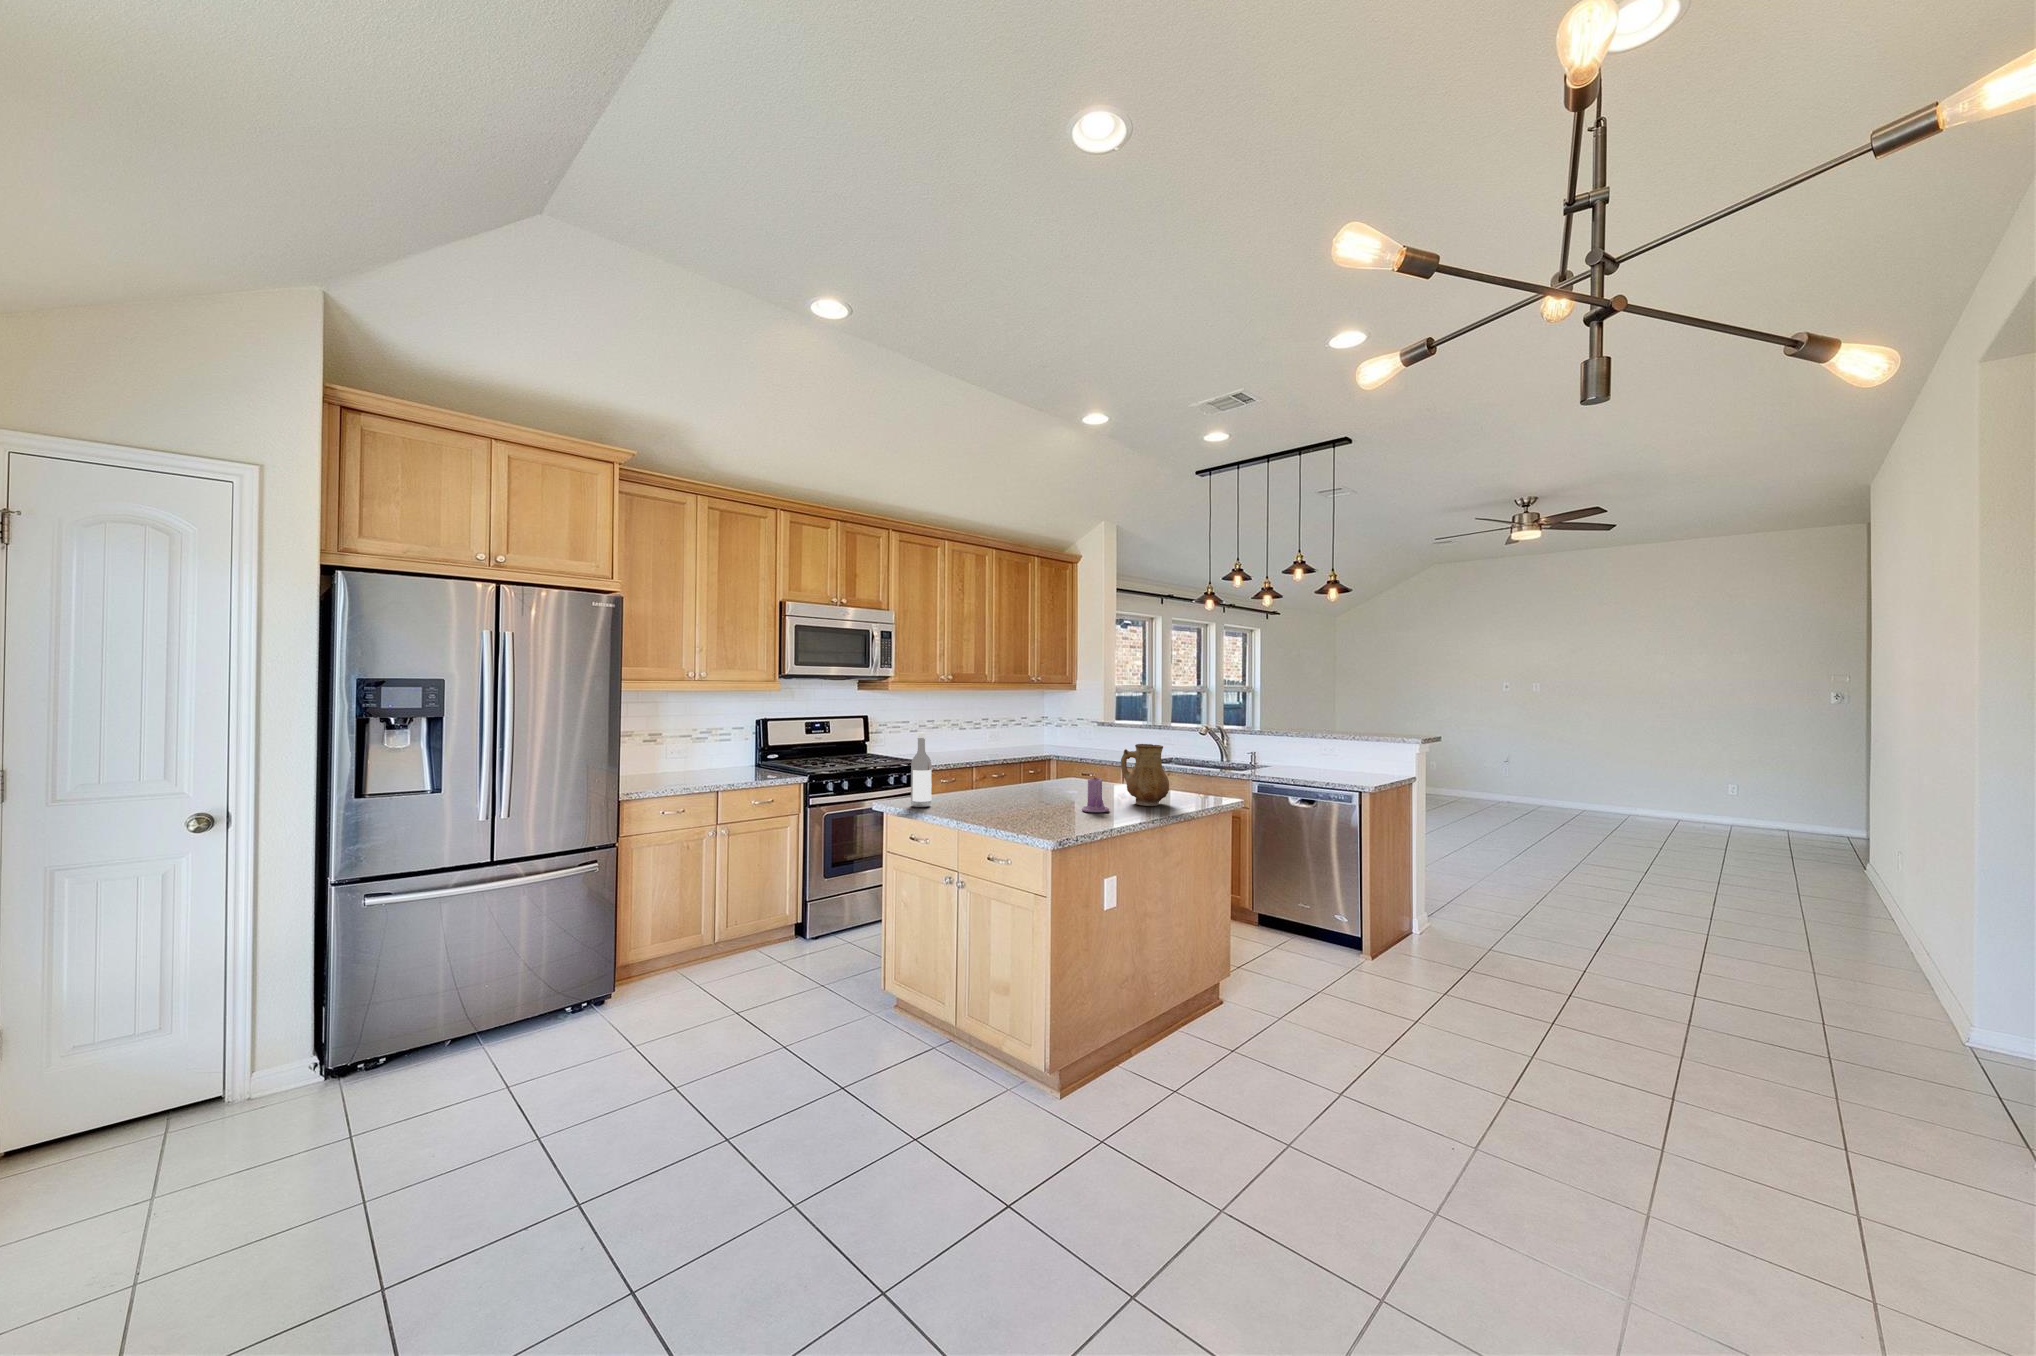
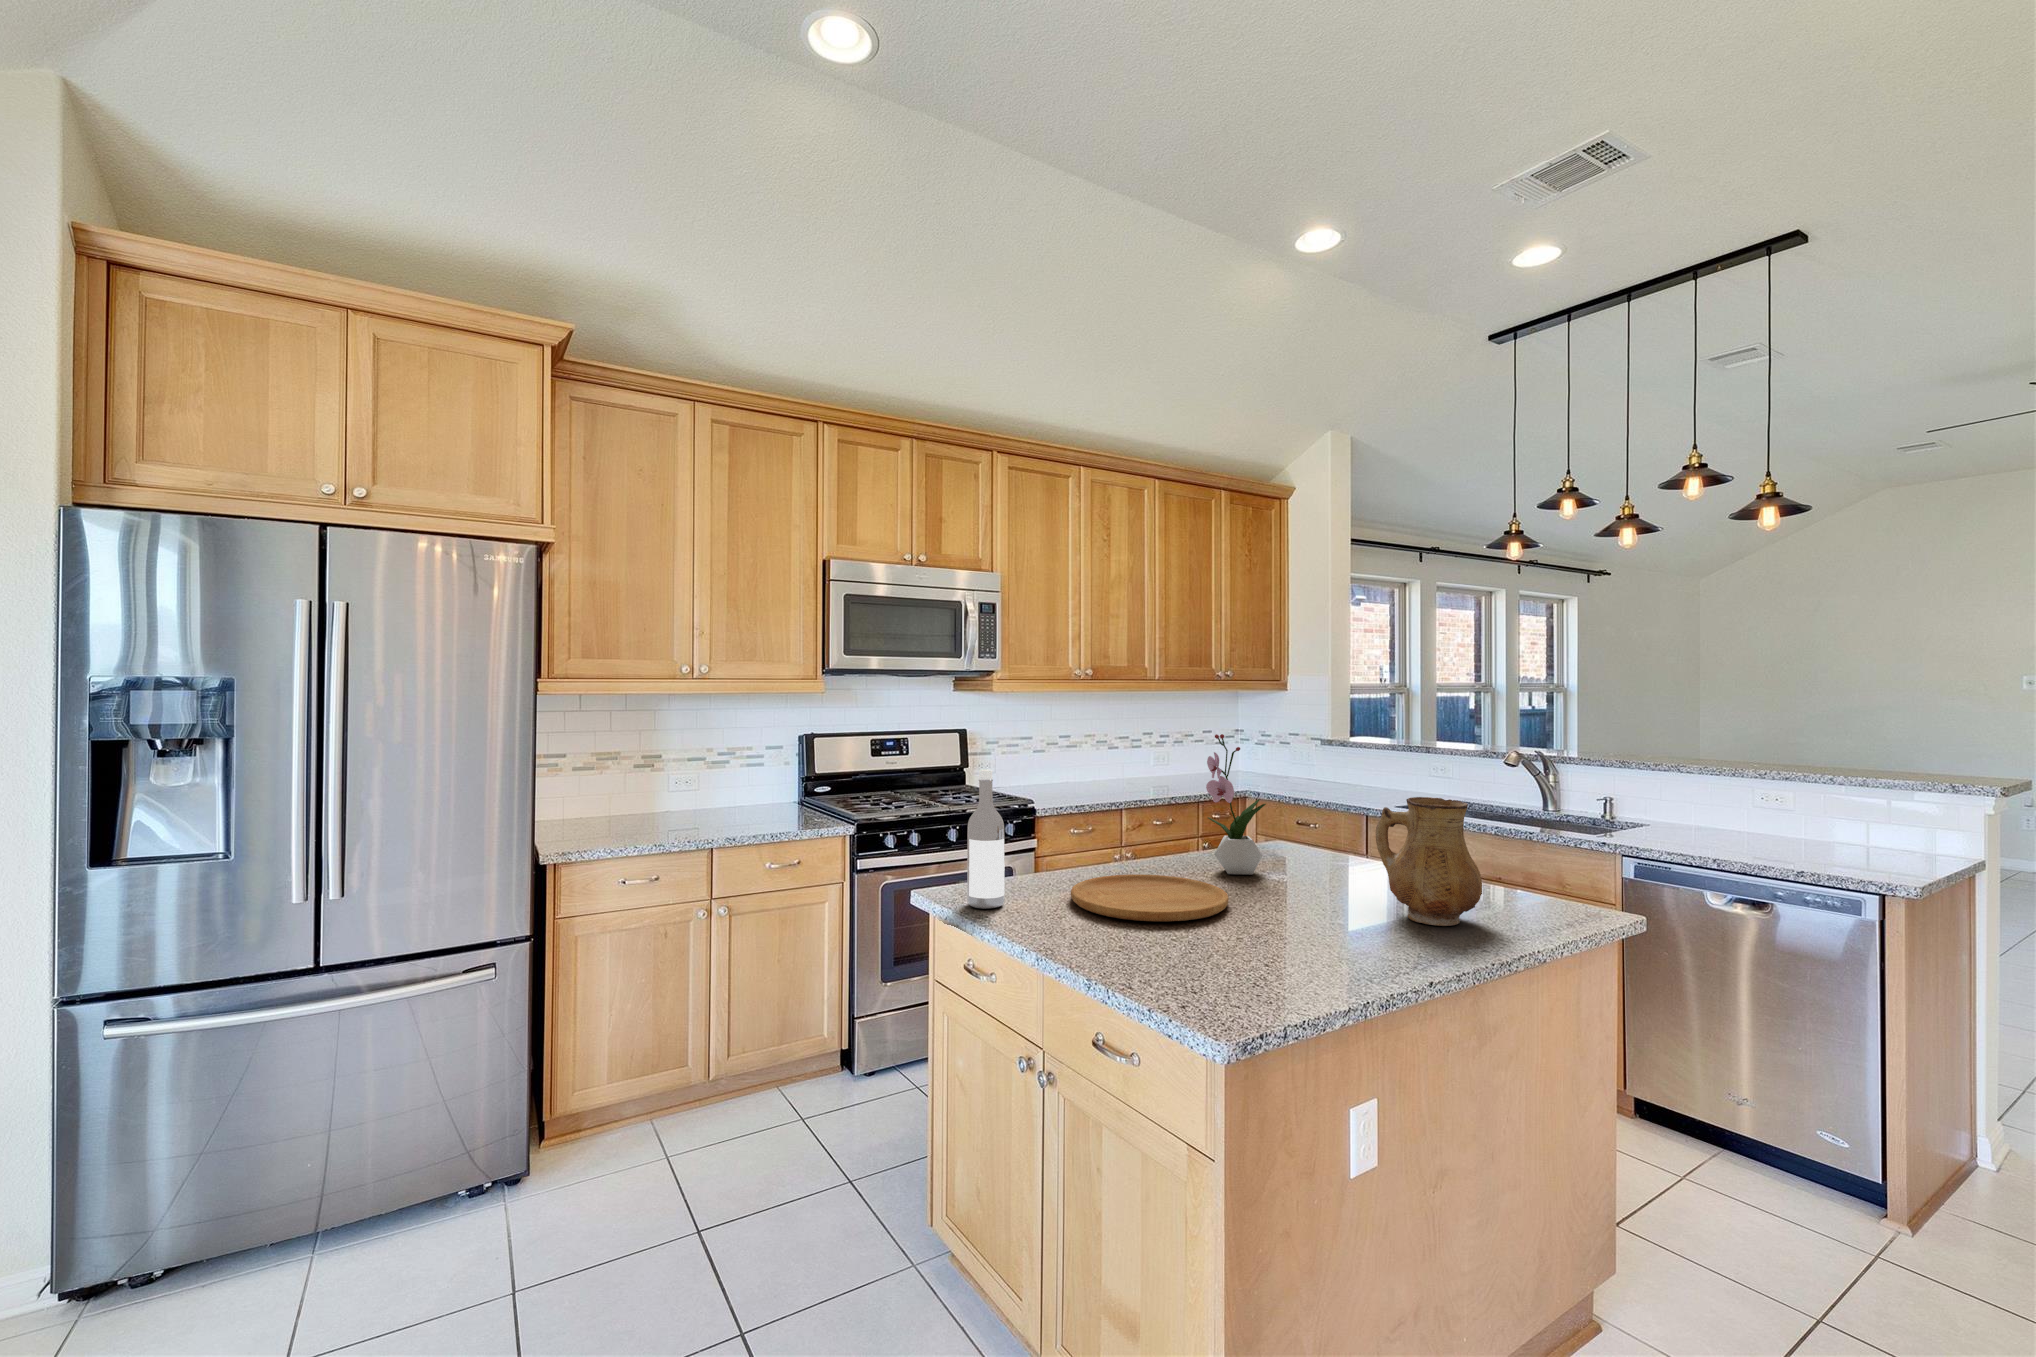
flower arrangement: none [1034,714,1067,791] -> present [1206,734,1266,875]
candle: present [1082,776,1109,812] -> none [1296,858,1354,940]
cutting board: none [966,791,1048,809] -> present [1071,874,1229,921]

